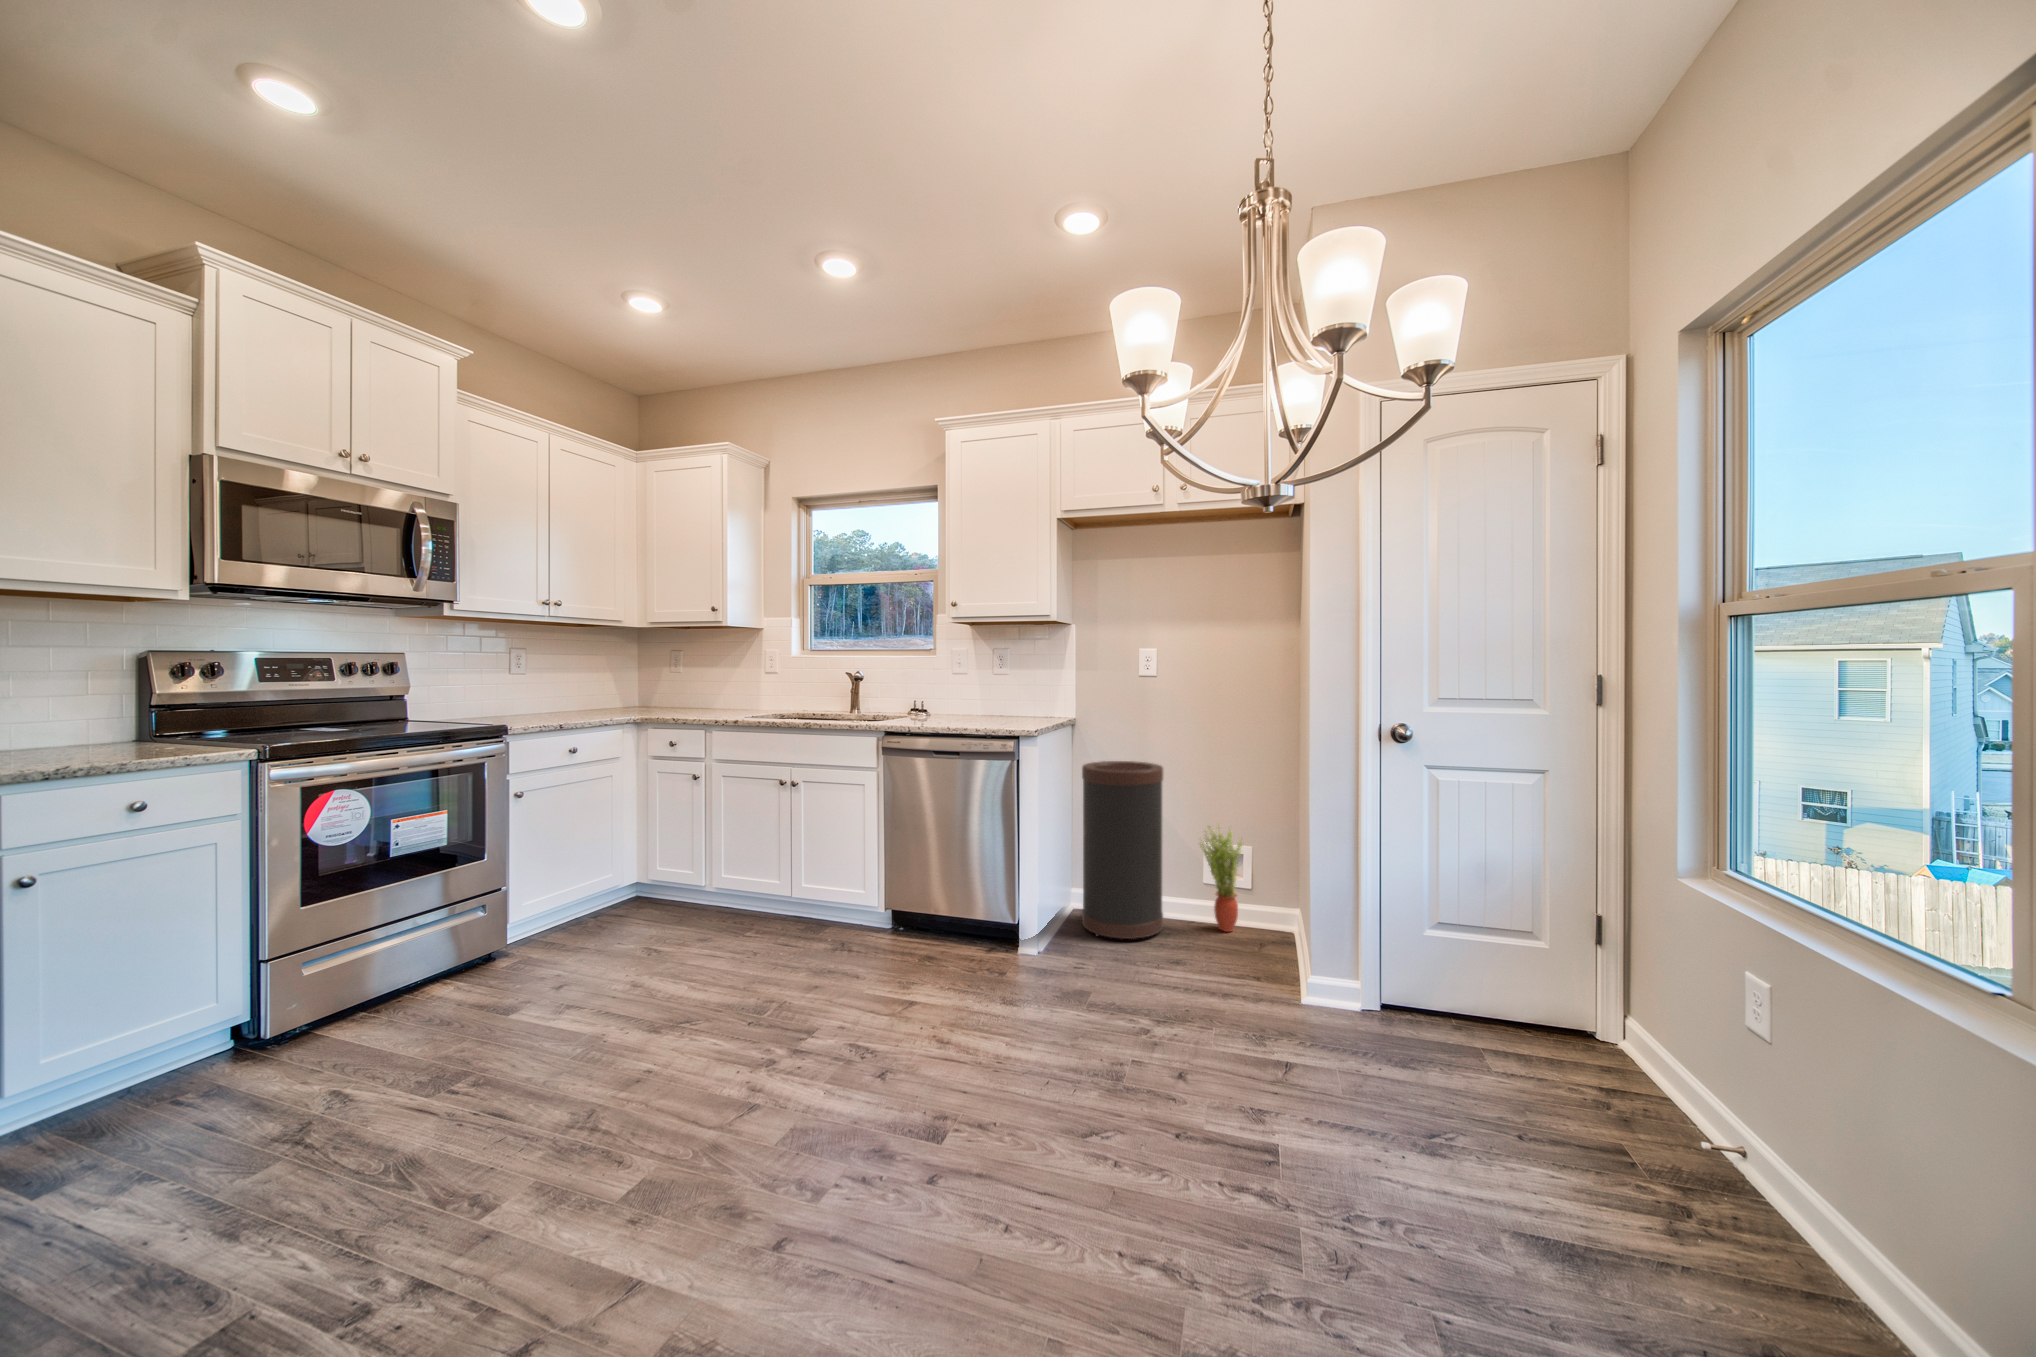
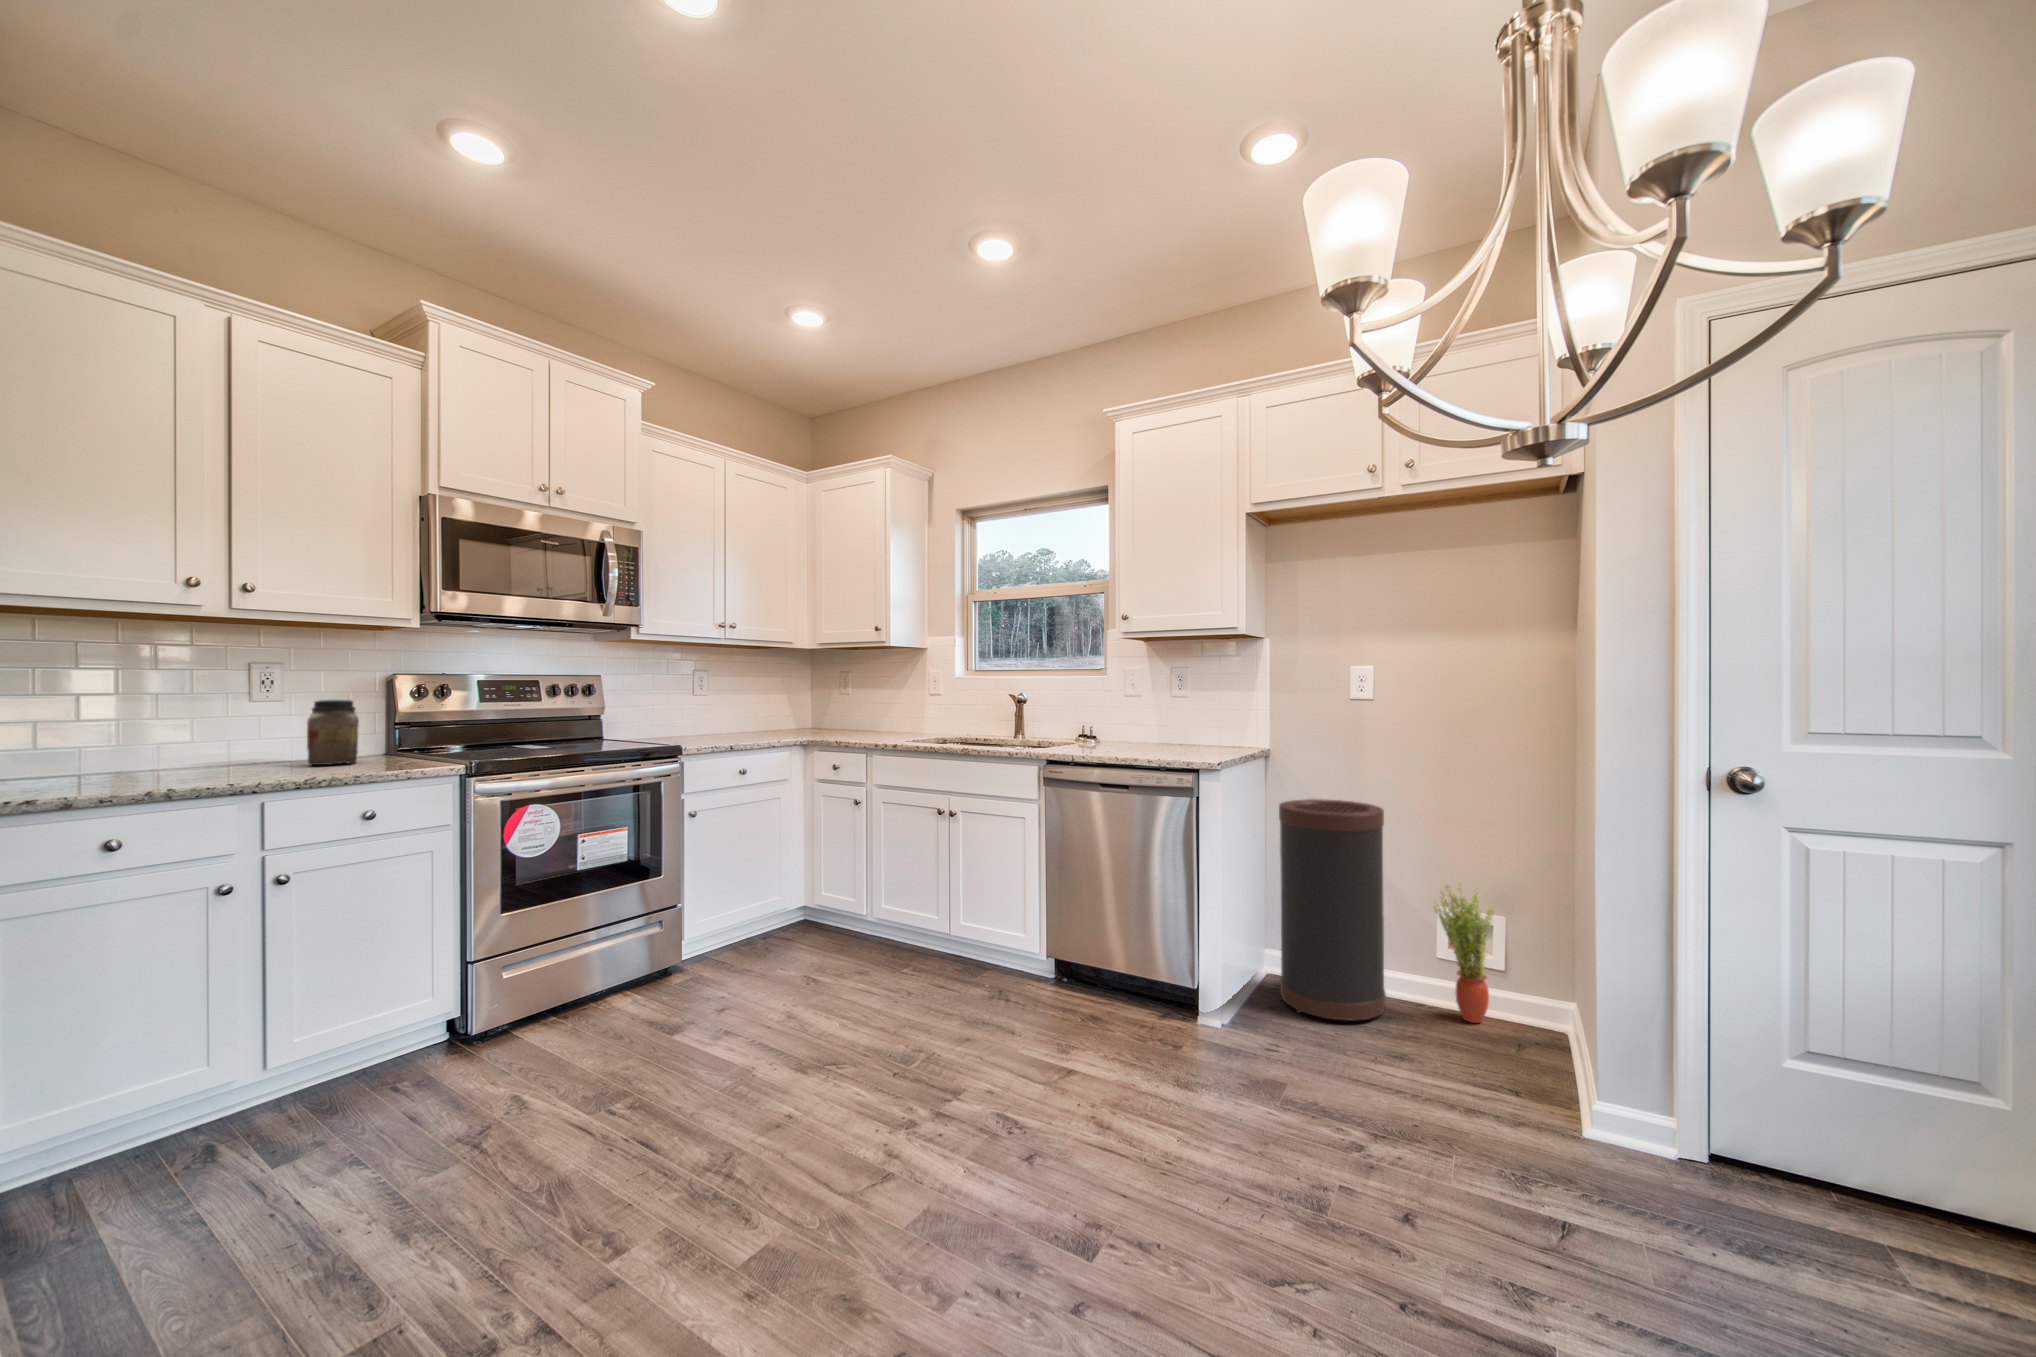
jar: none [38,680,109,755] -> present [307,700,359,765]

